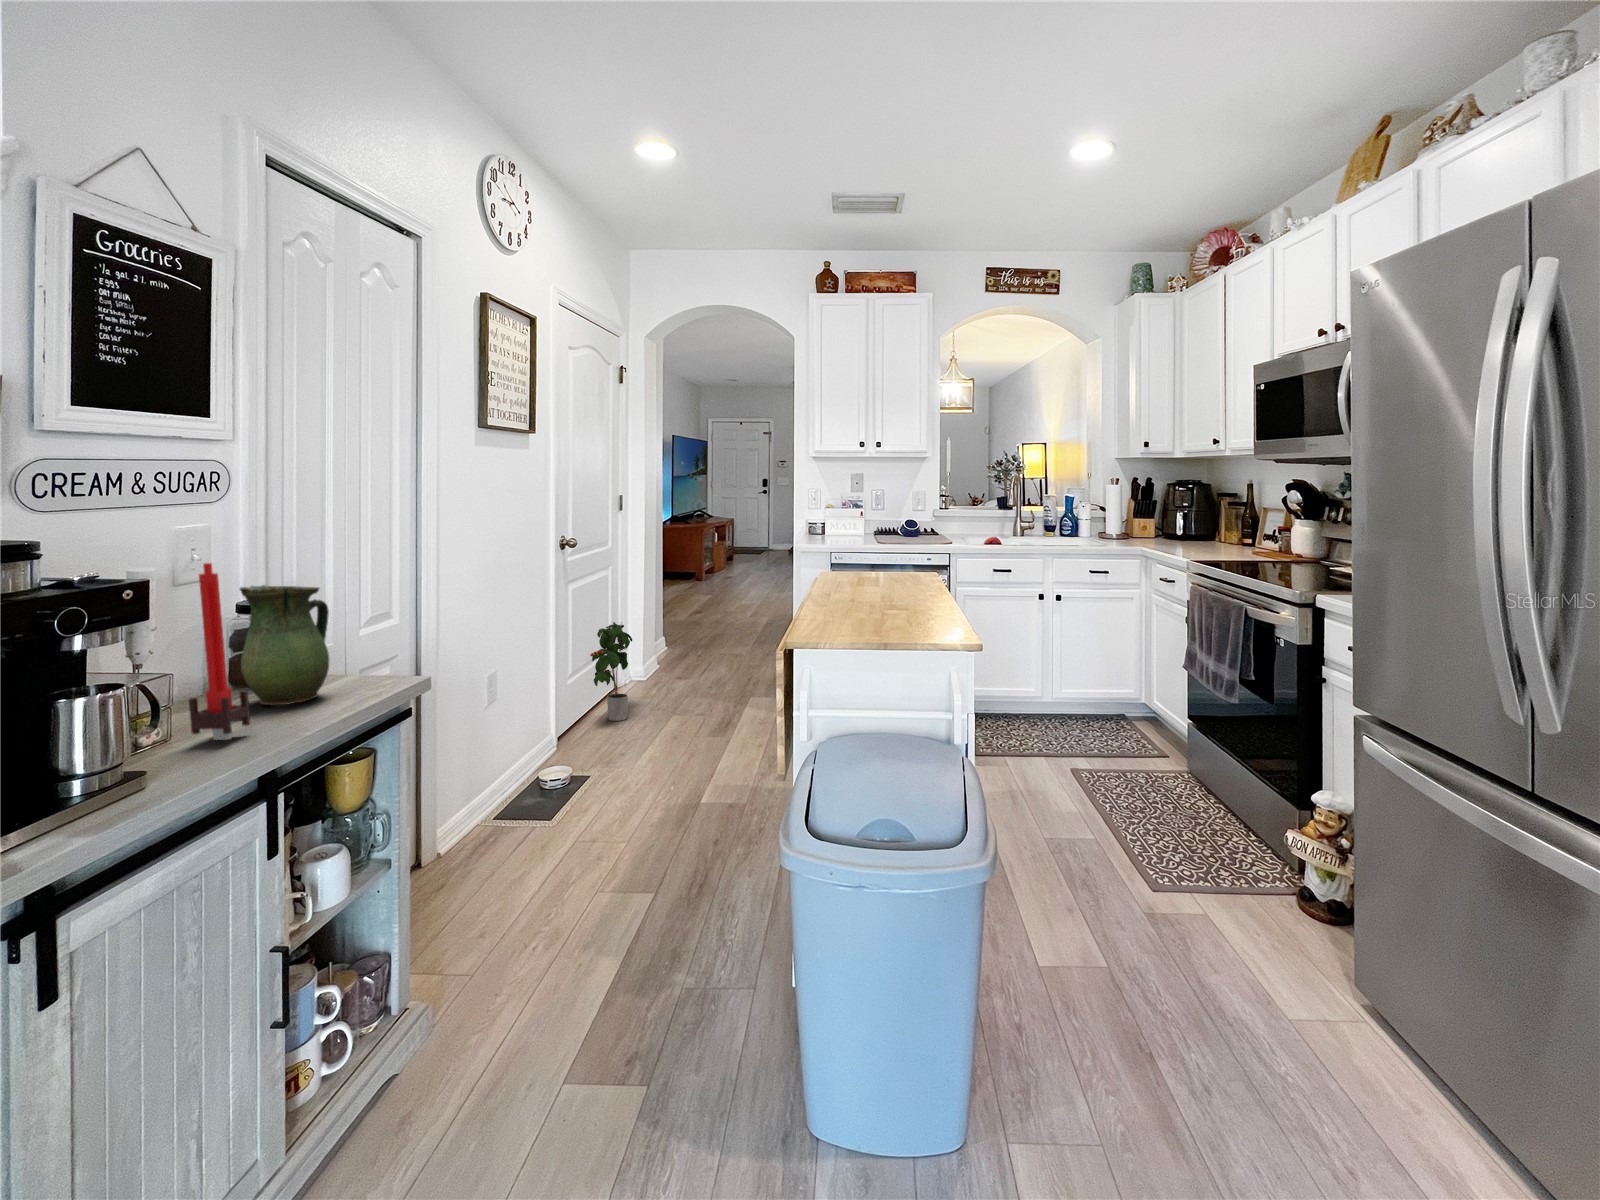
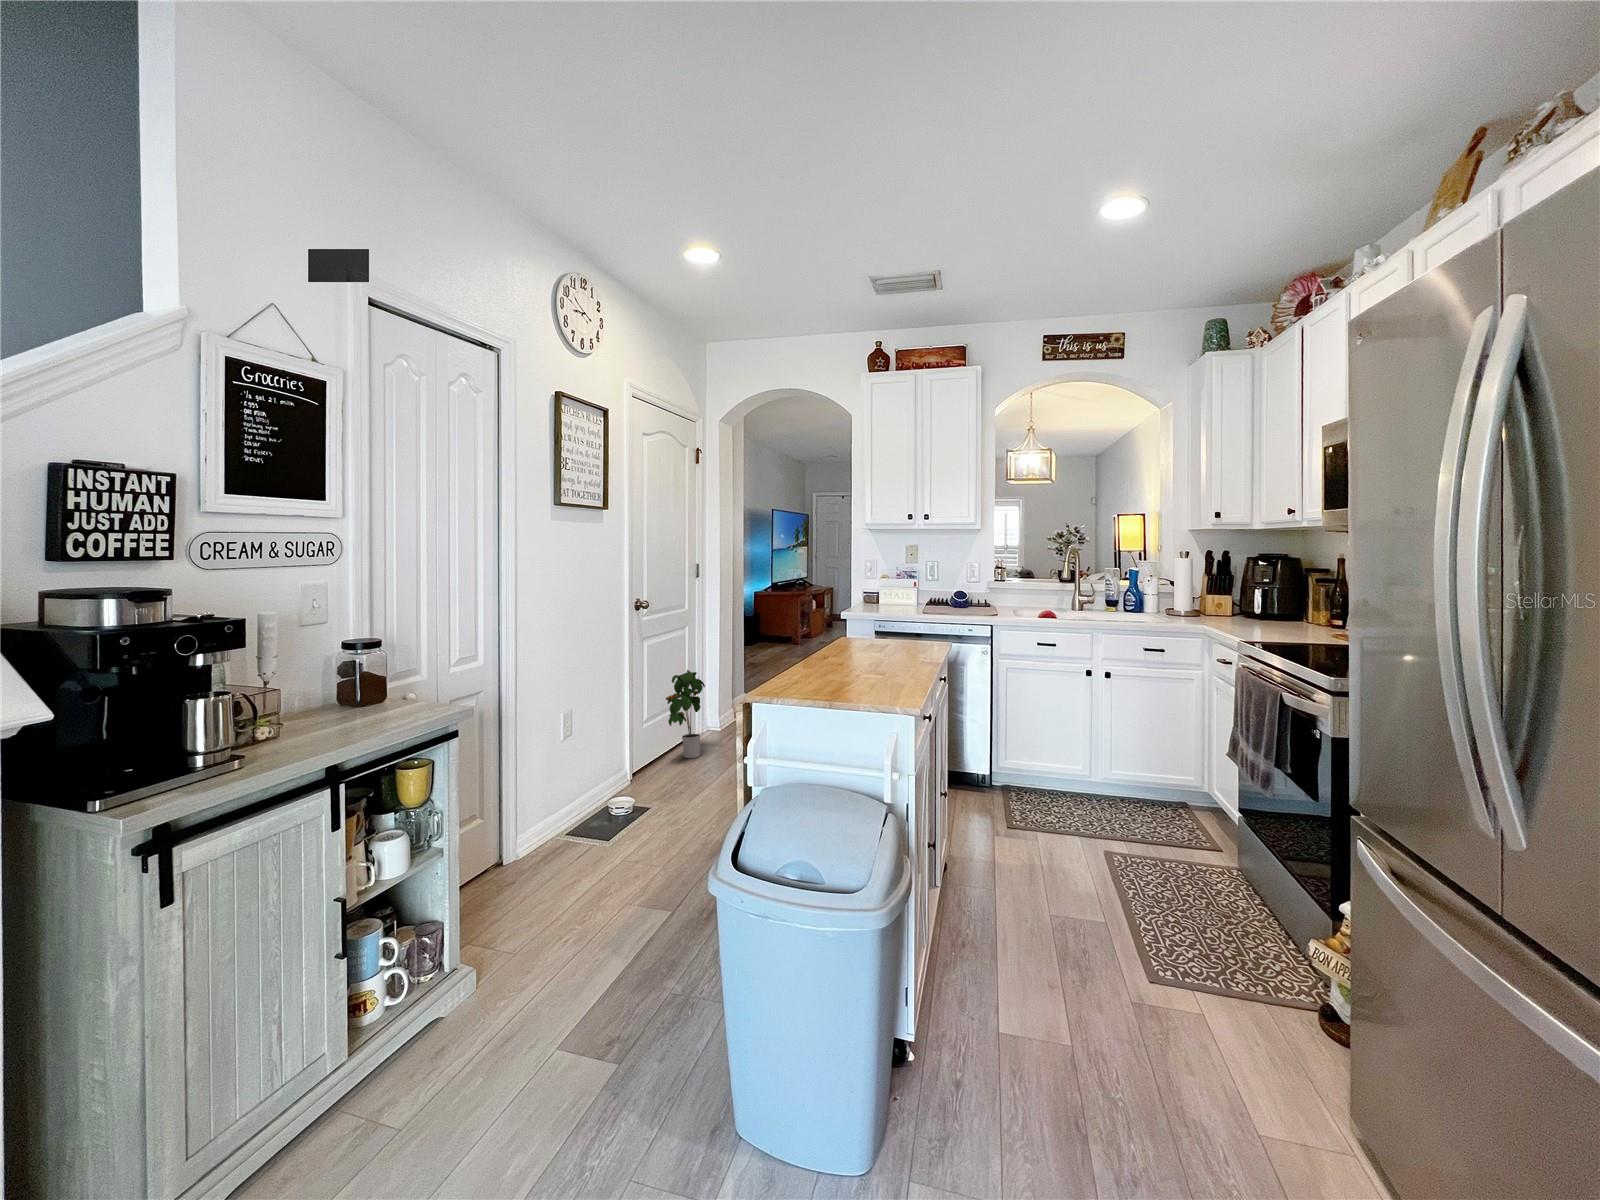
candle: present [189,563,250,740] -> none [288,604,333,738]
pitcher: present [240,585,329,705] -> none [335,625,404,717]

